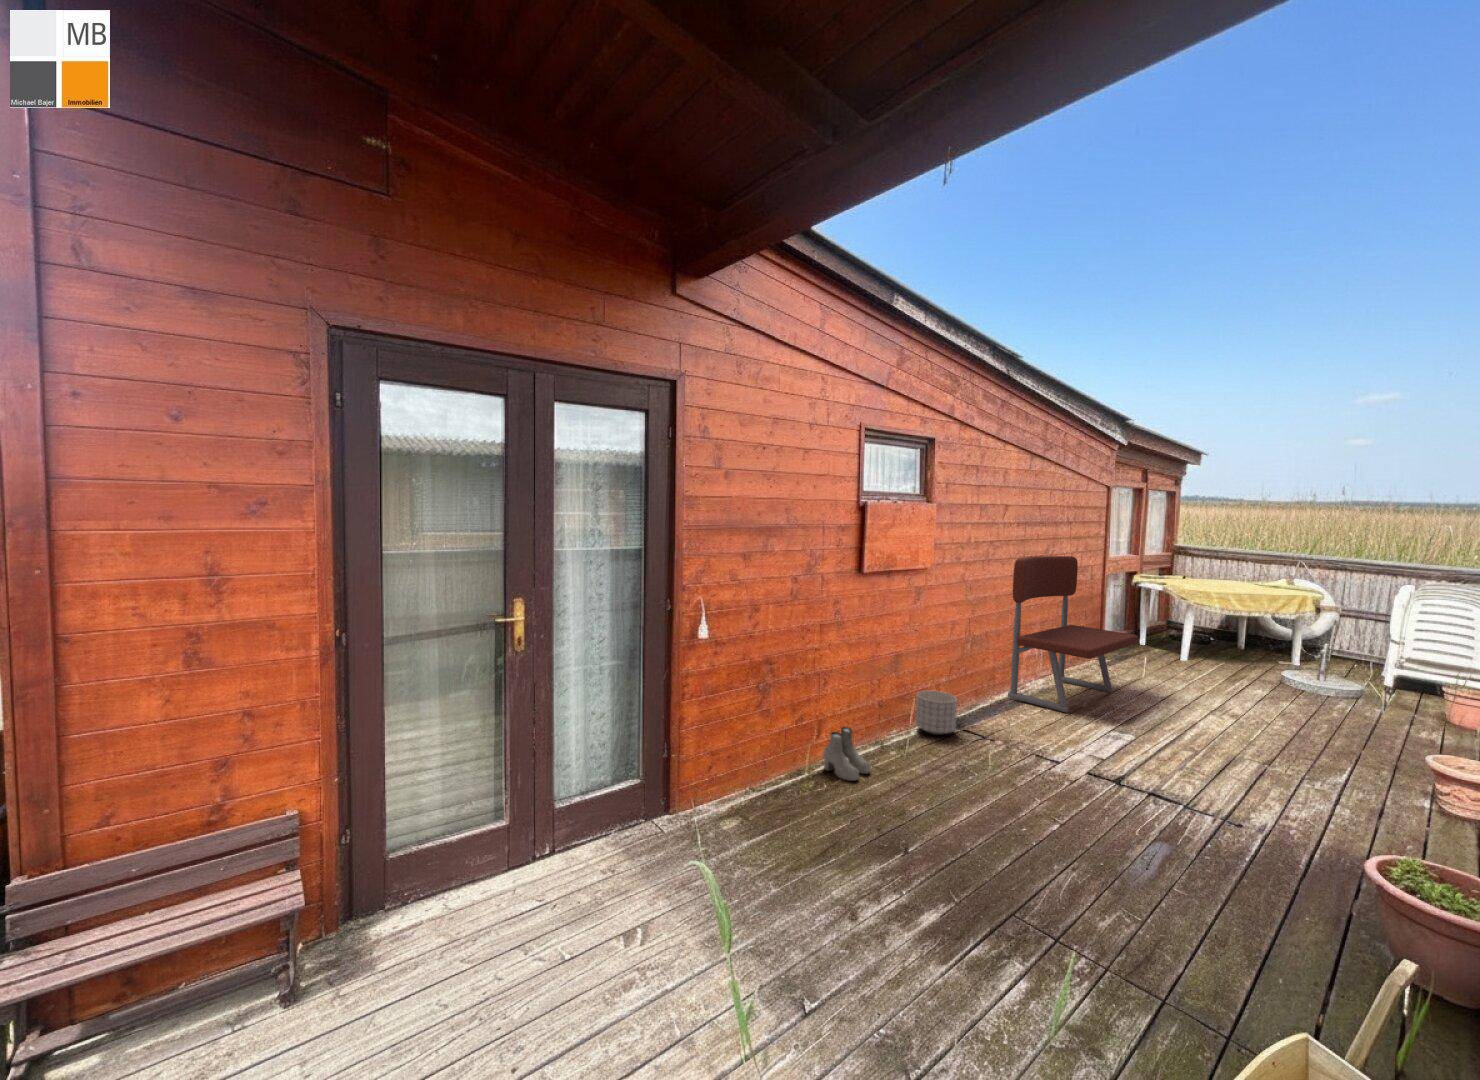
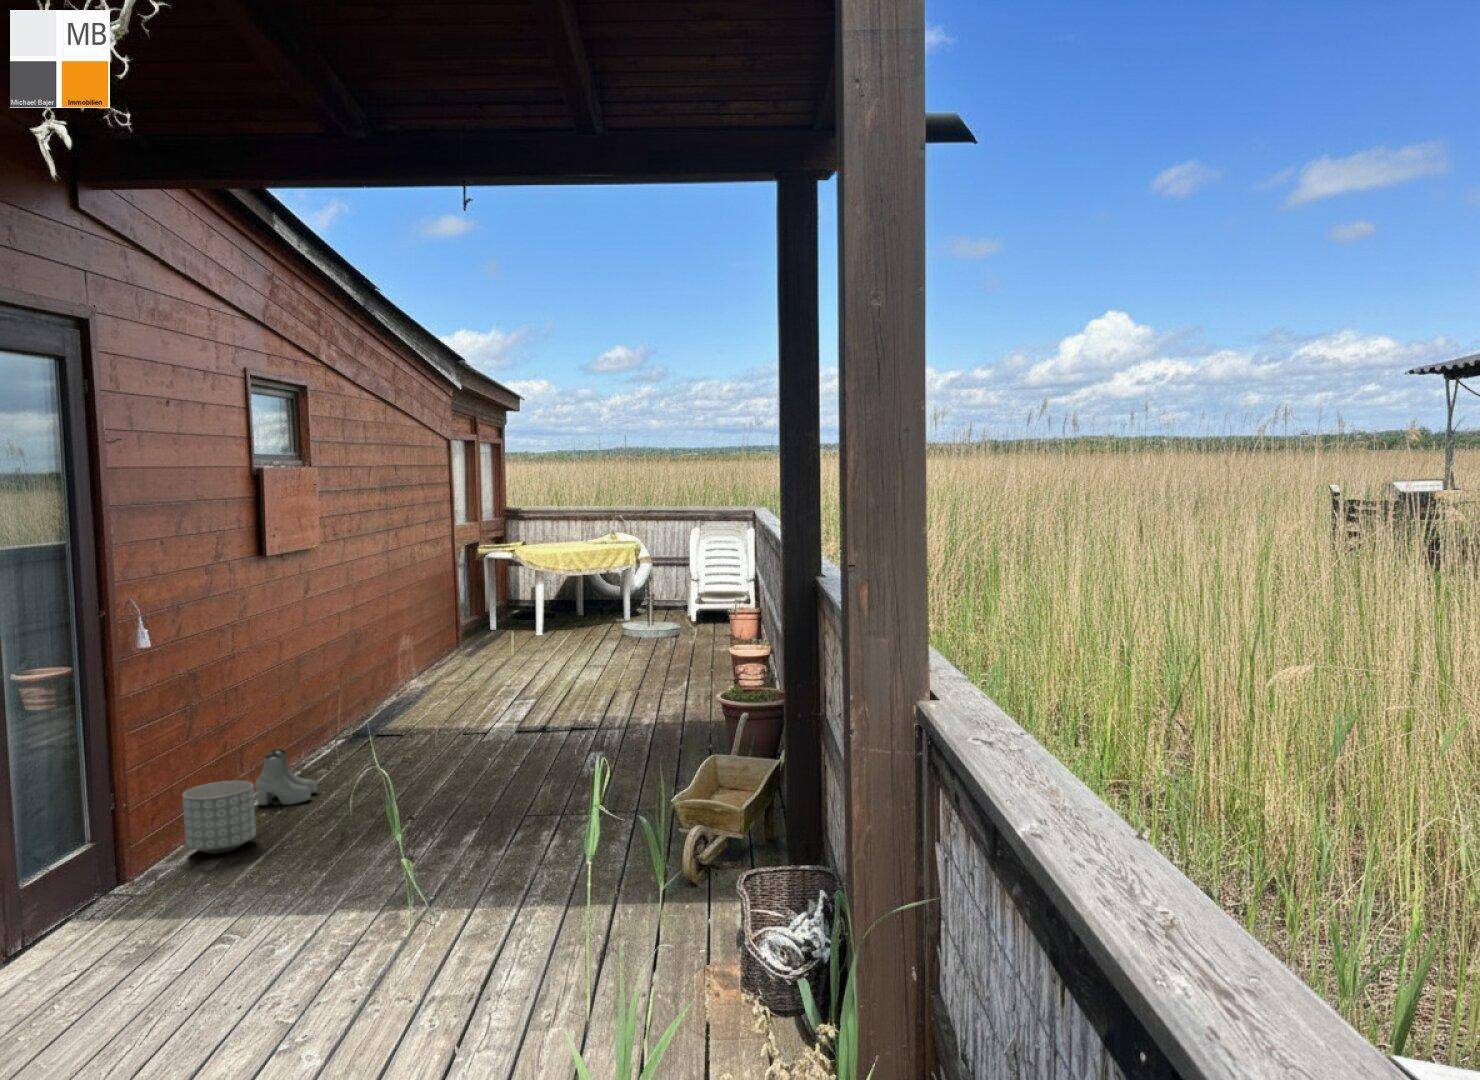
bench: present [1008,556,1139,713] -> none [389,526,512,703]
planter: present [916,690,957,735] -> present [183,781,256,854]

